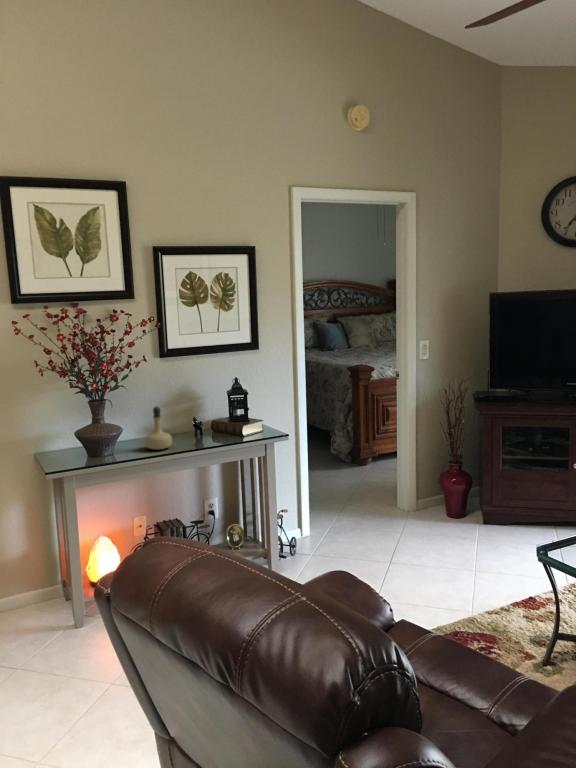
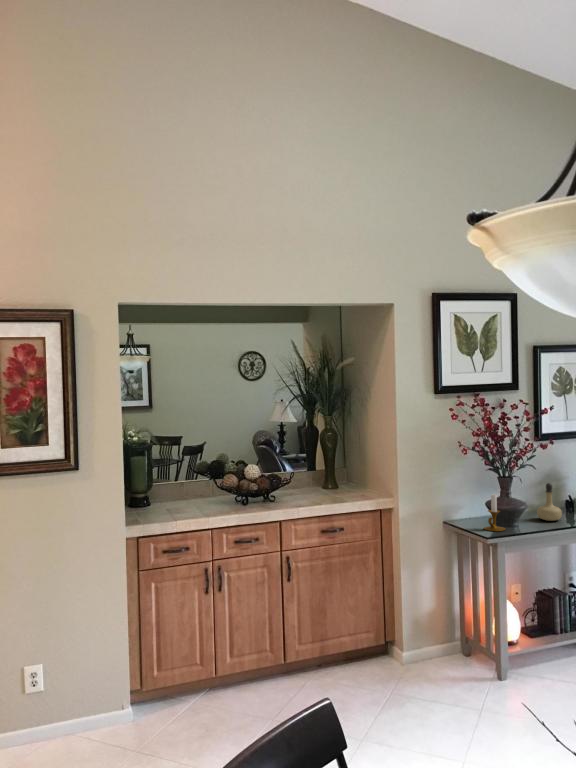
candlestick: none [64,422,90,466] -> present [484,494,505,531]

